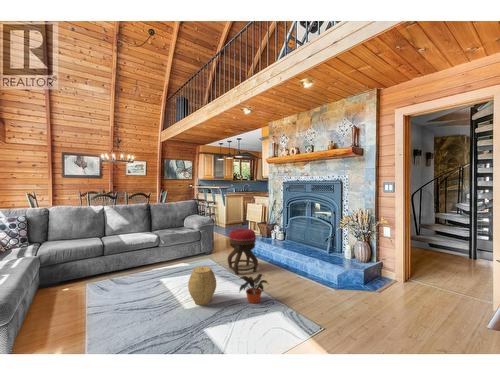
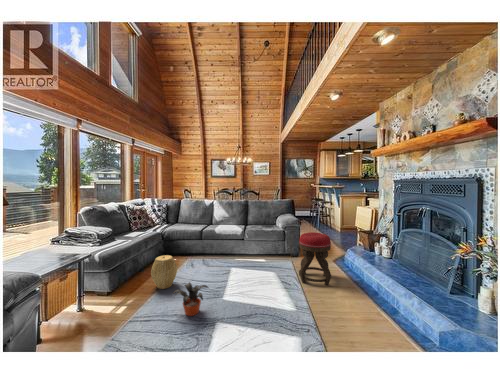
woven basket: present [188,266,216,305] -> present [151,255,177,289]
potted plant: present [239,274,268,303] -> present [173,283,208,316]

